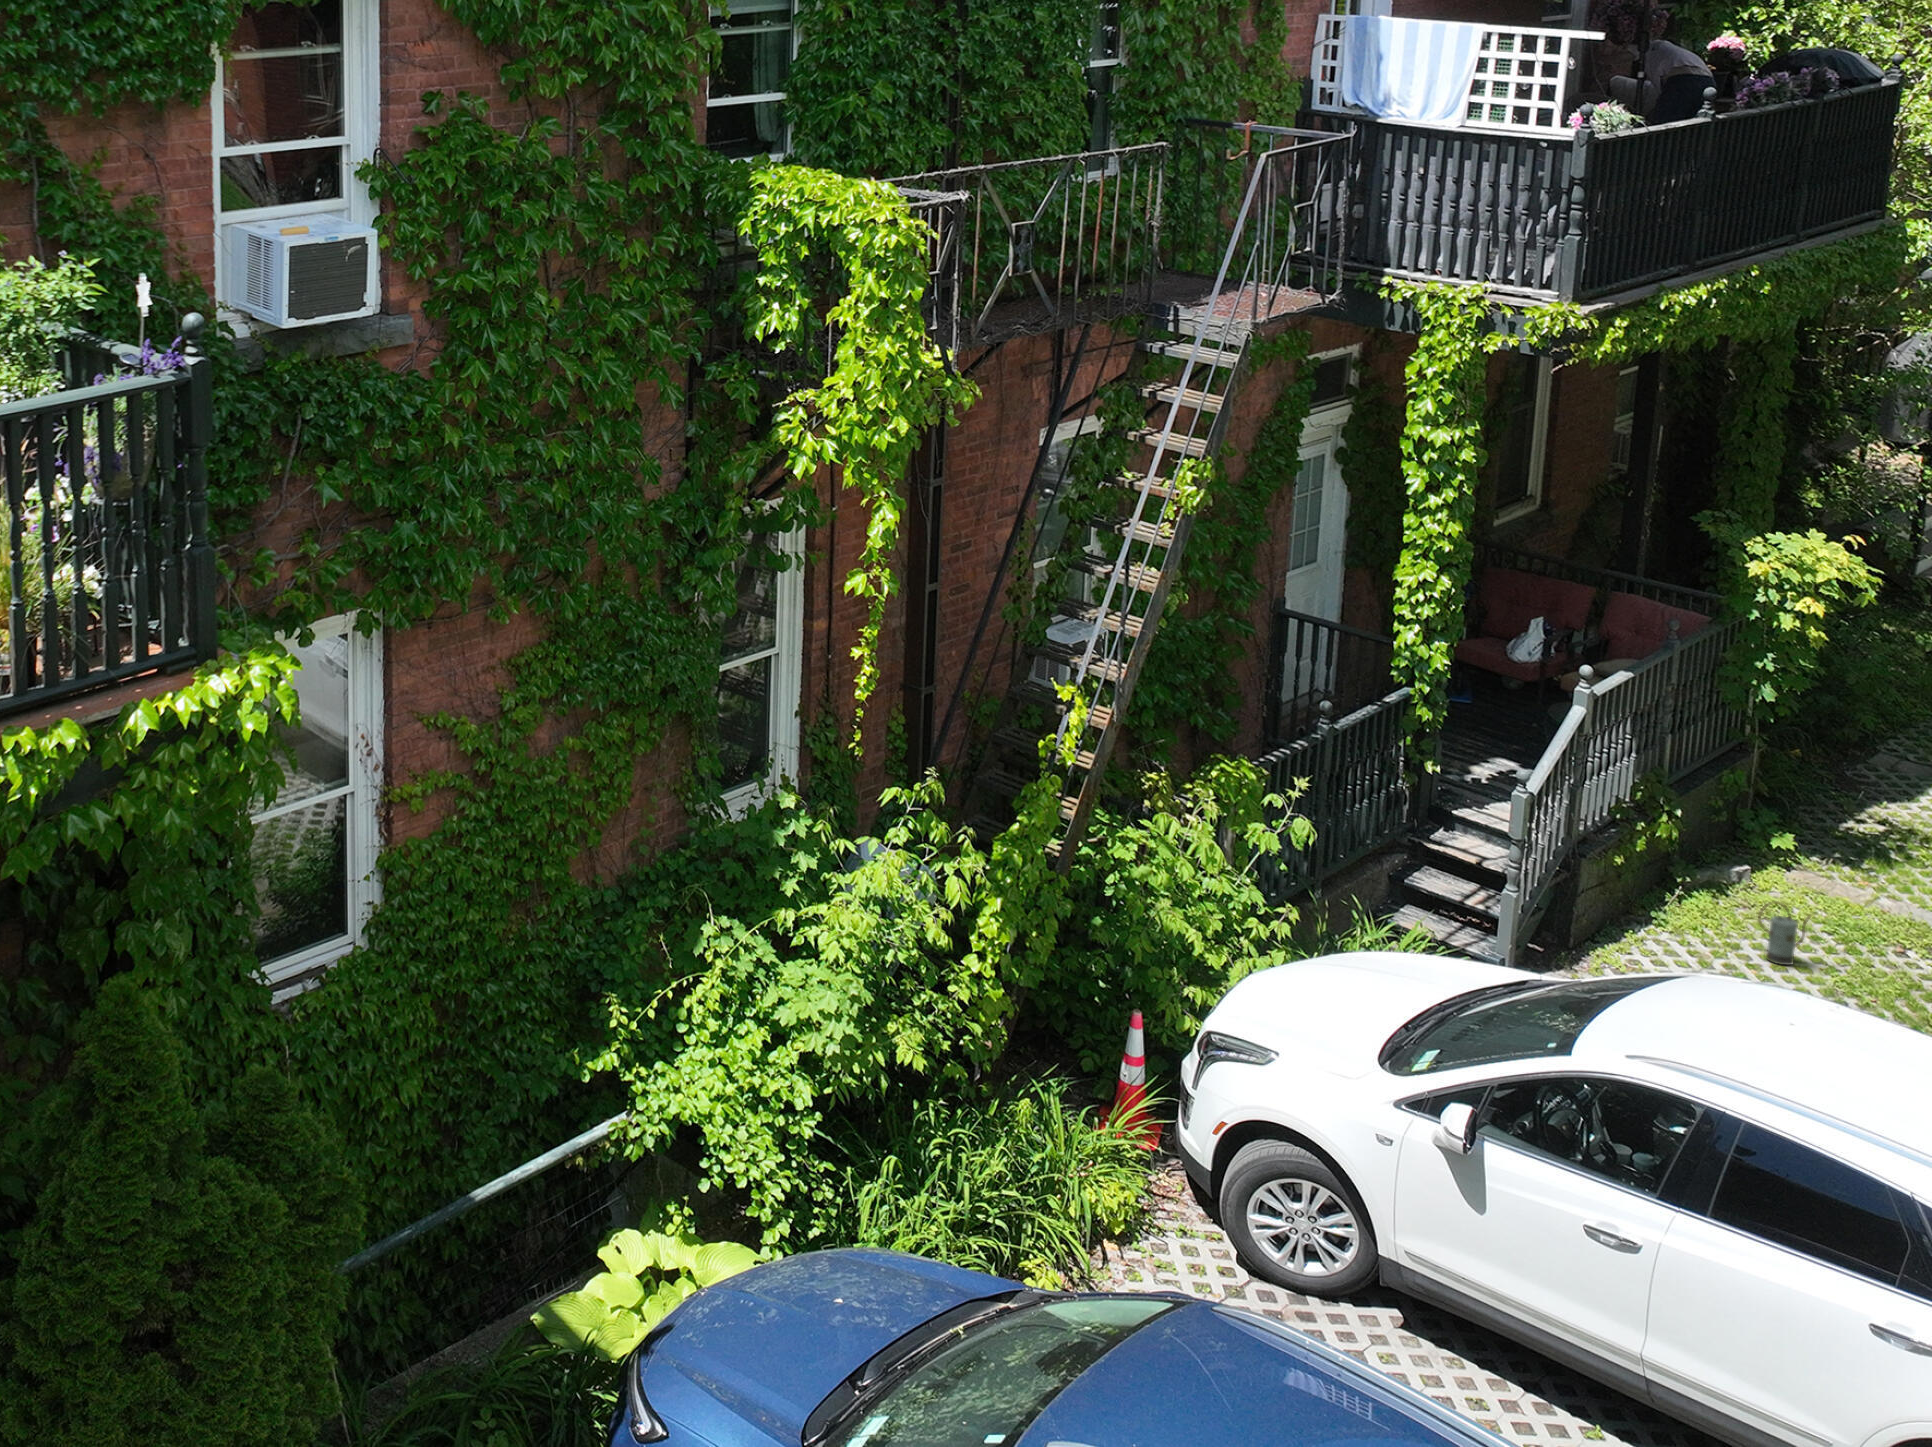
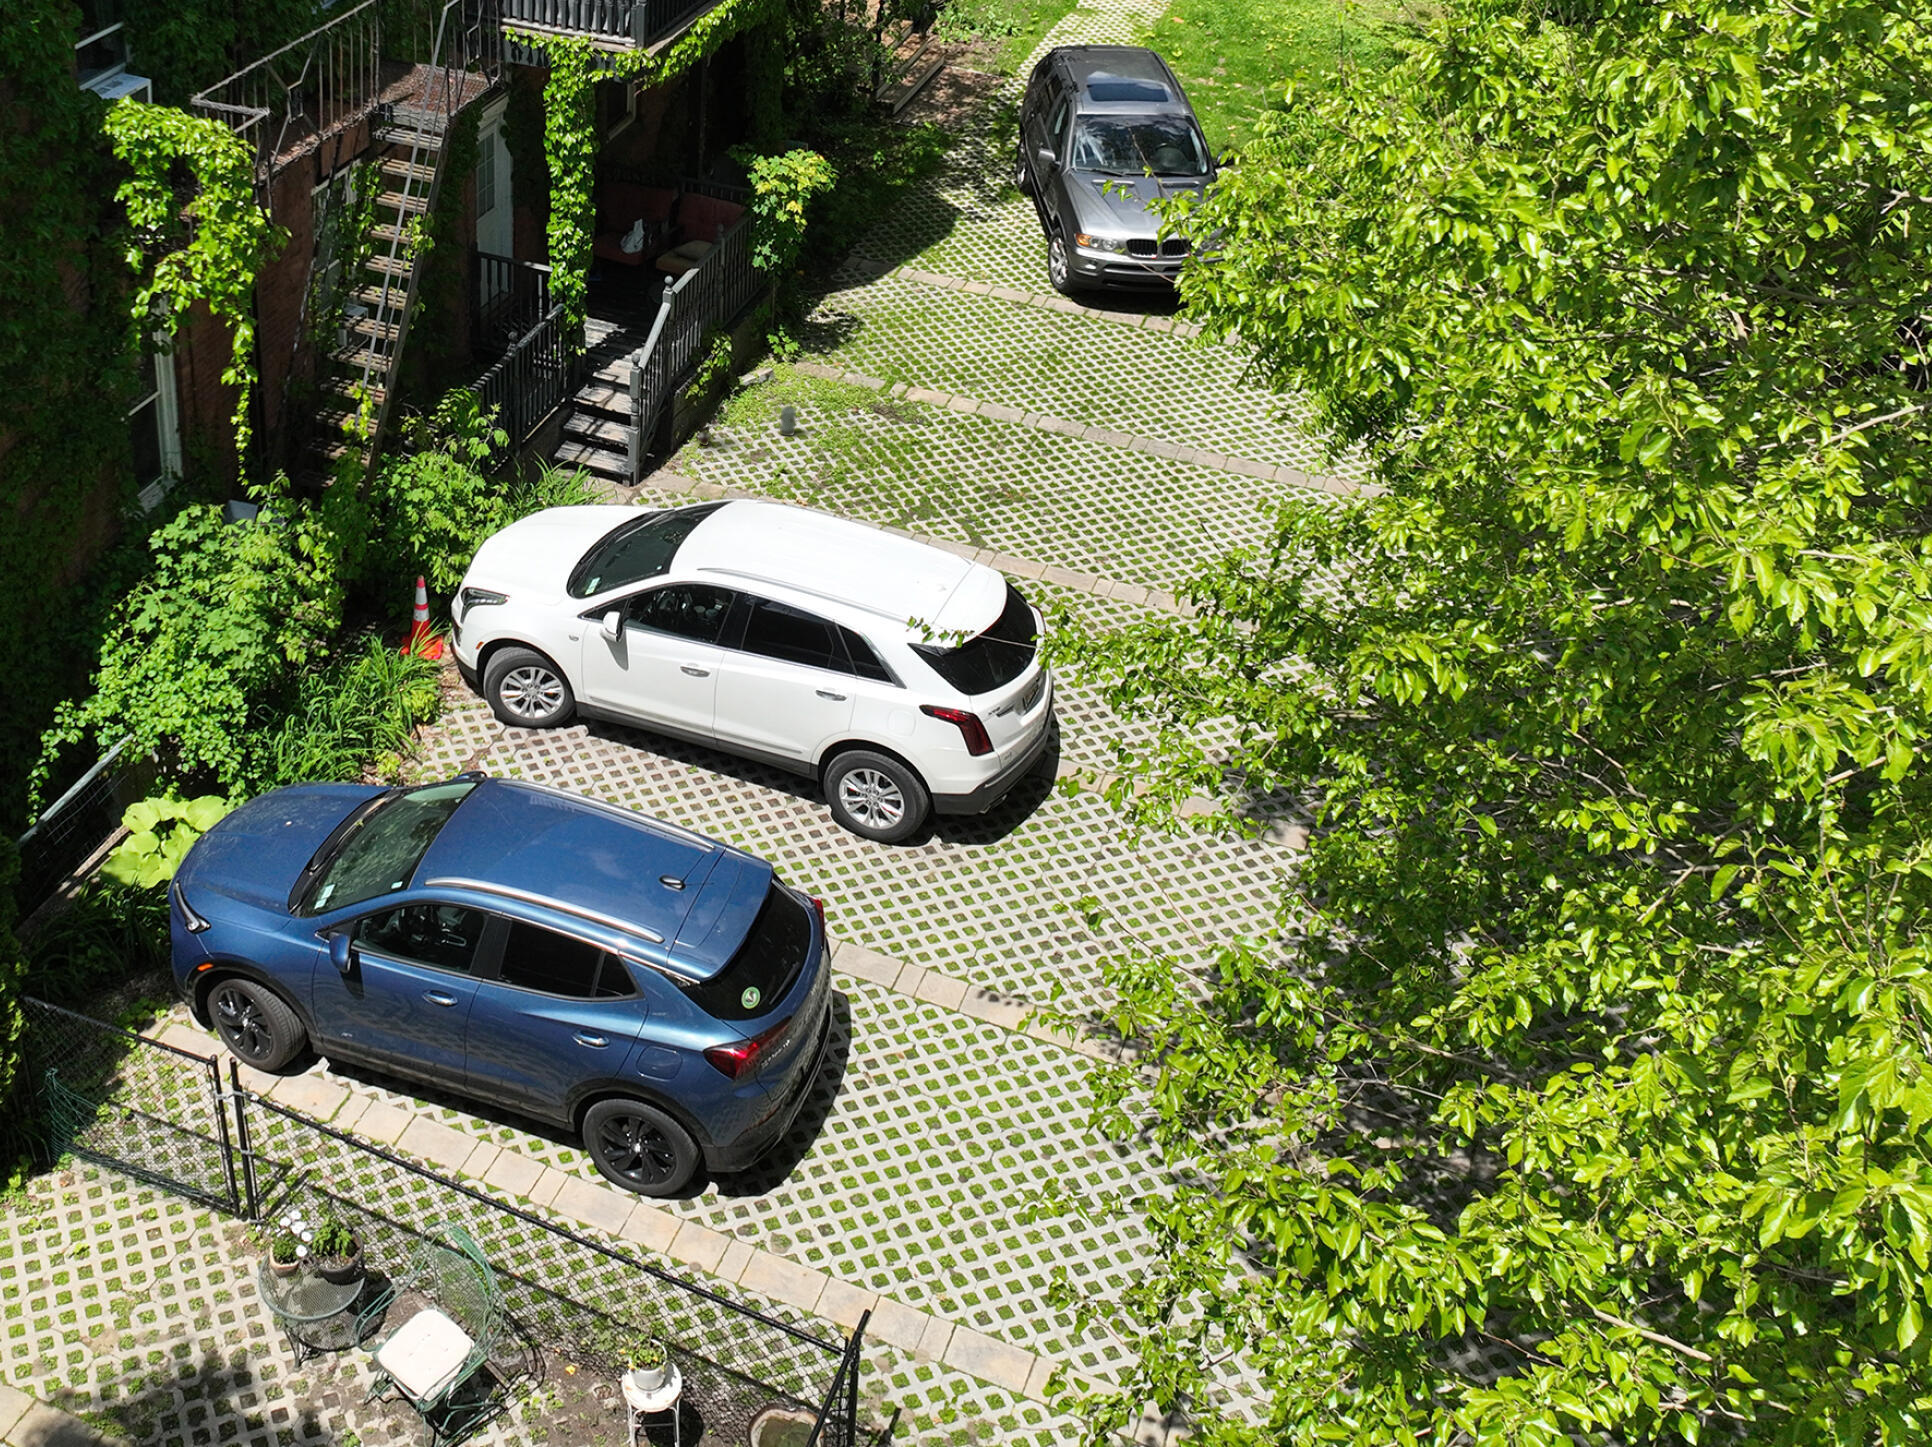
potted plant: none [1599,878,1681,952] -> present [693,402,729,446]

